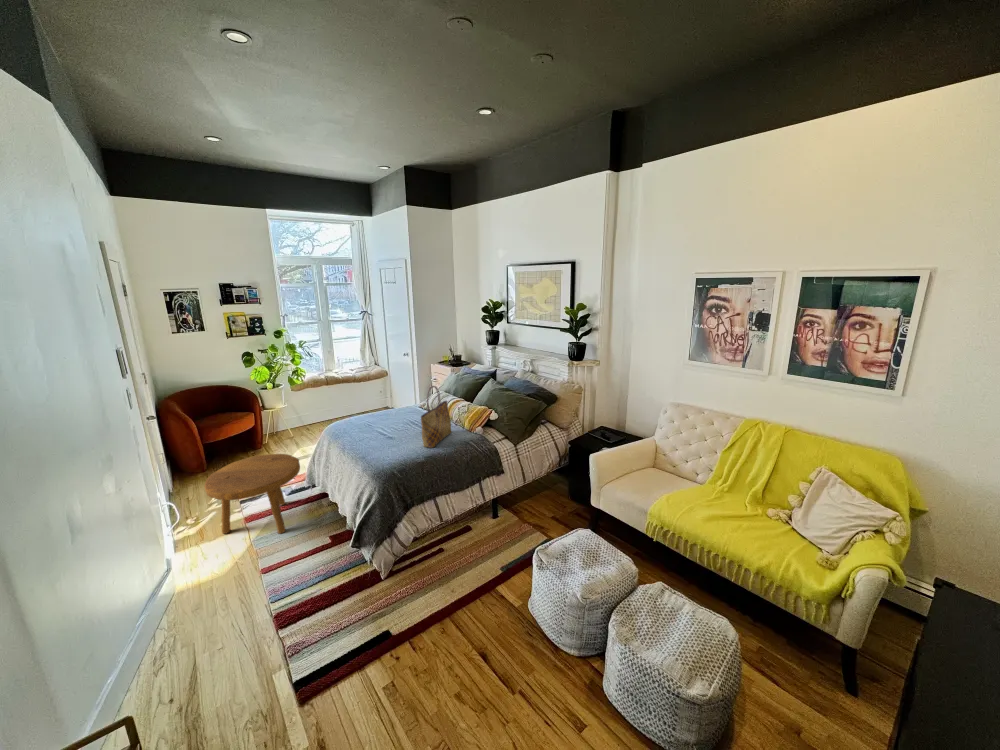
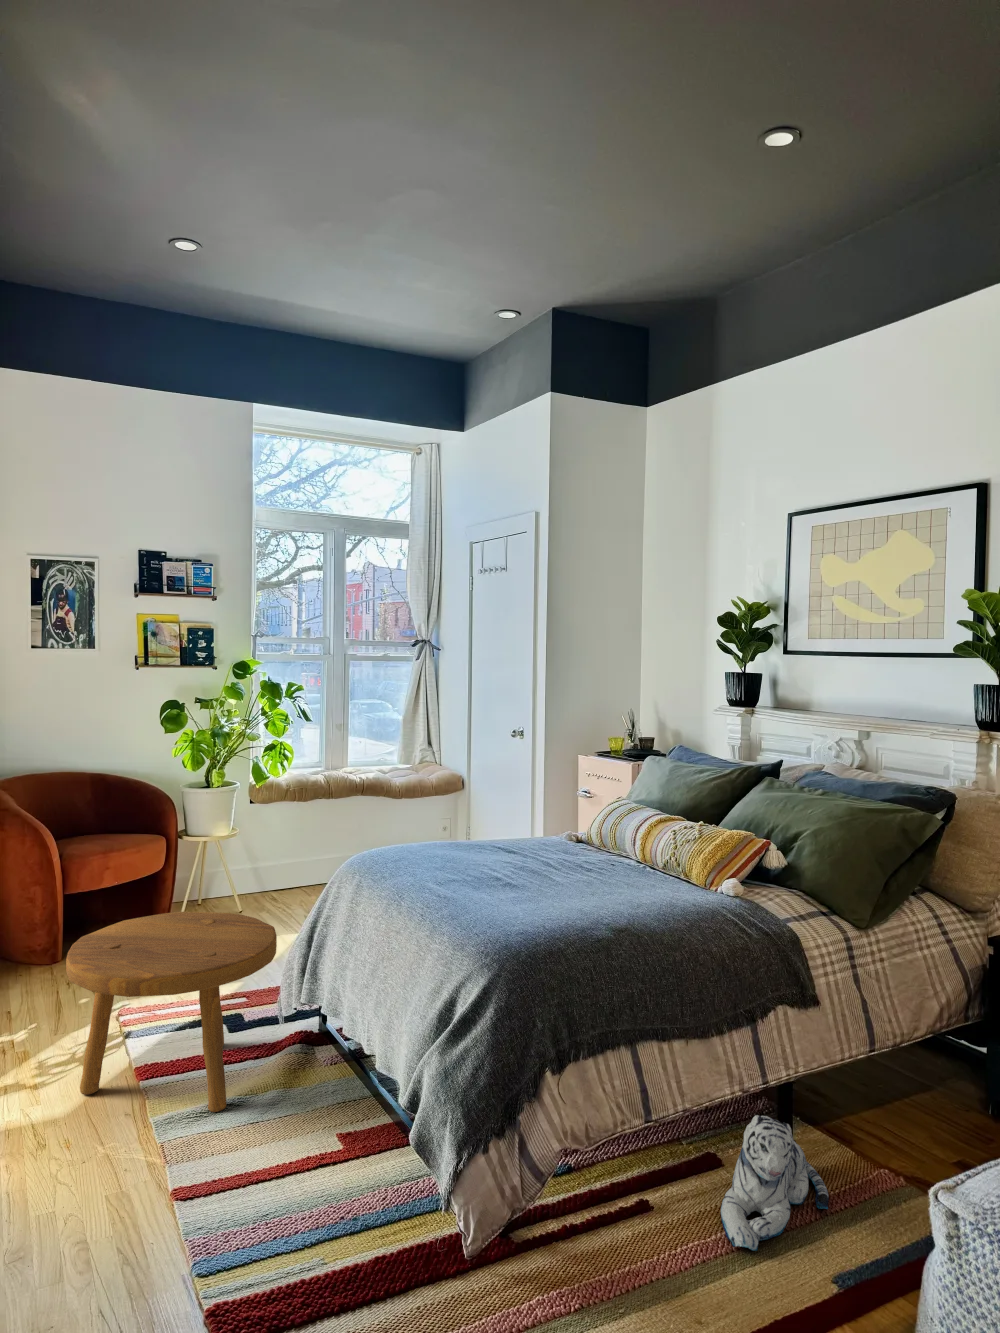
tote bag: present [421,386,451,448] -> none [600,749,667,910]
plush toy: none [468,514,506,560] -> present [721,1115,829,1251]

